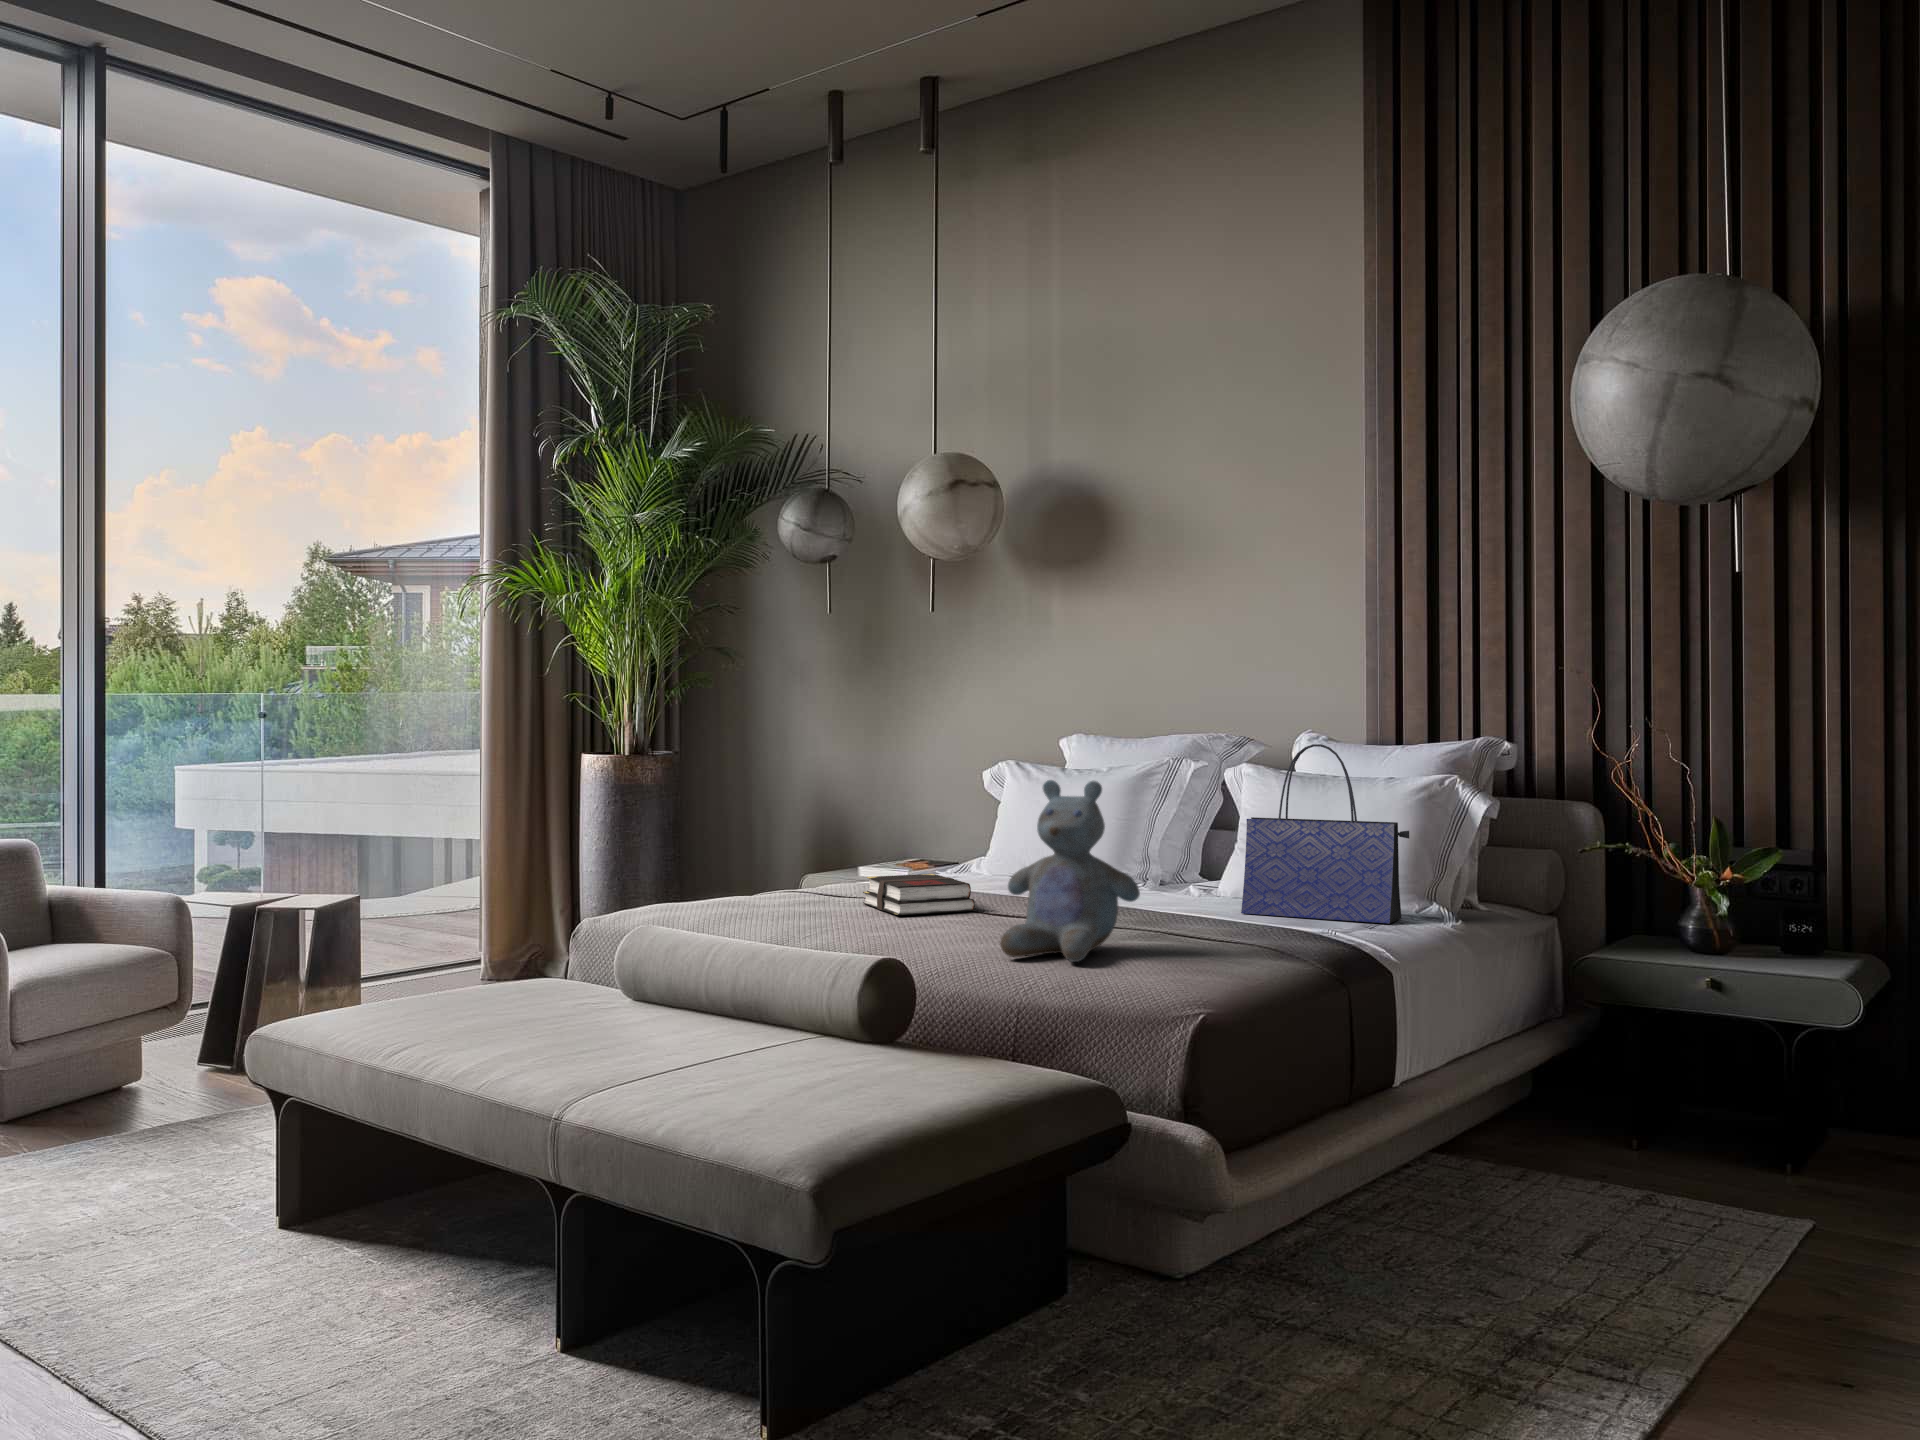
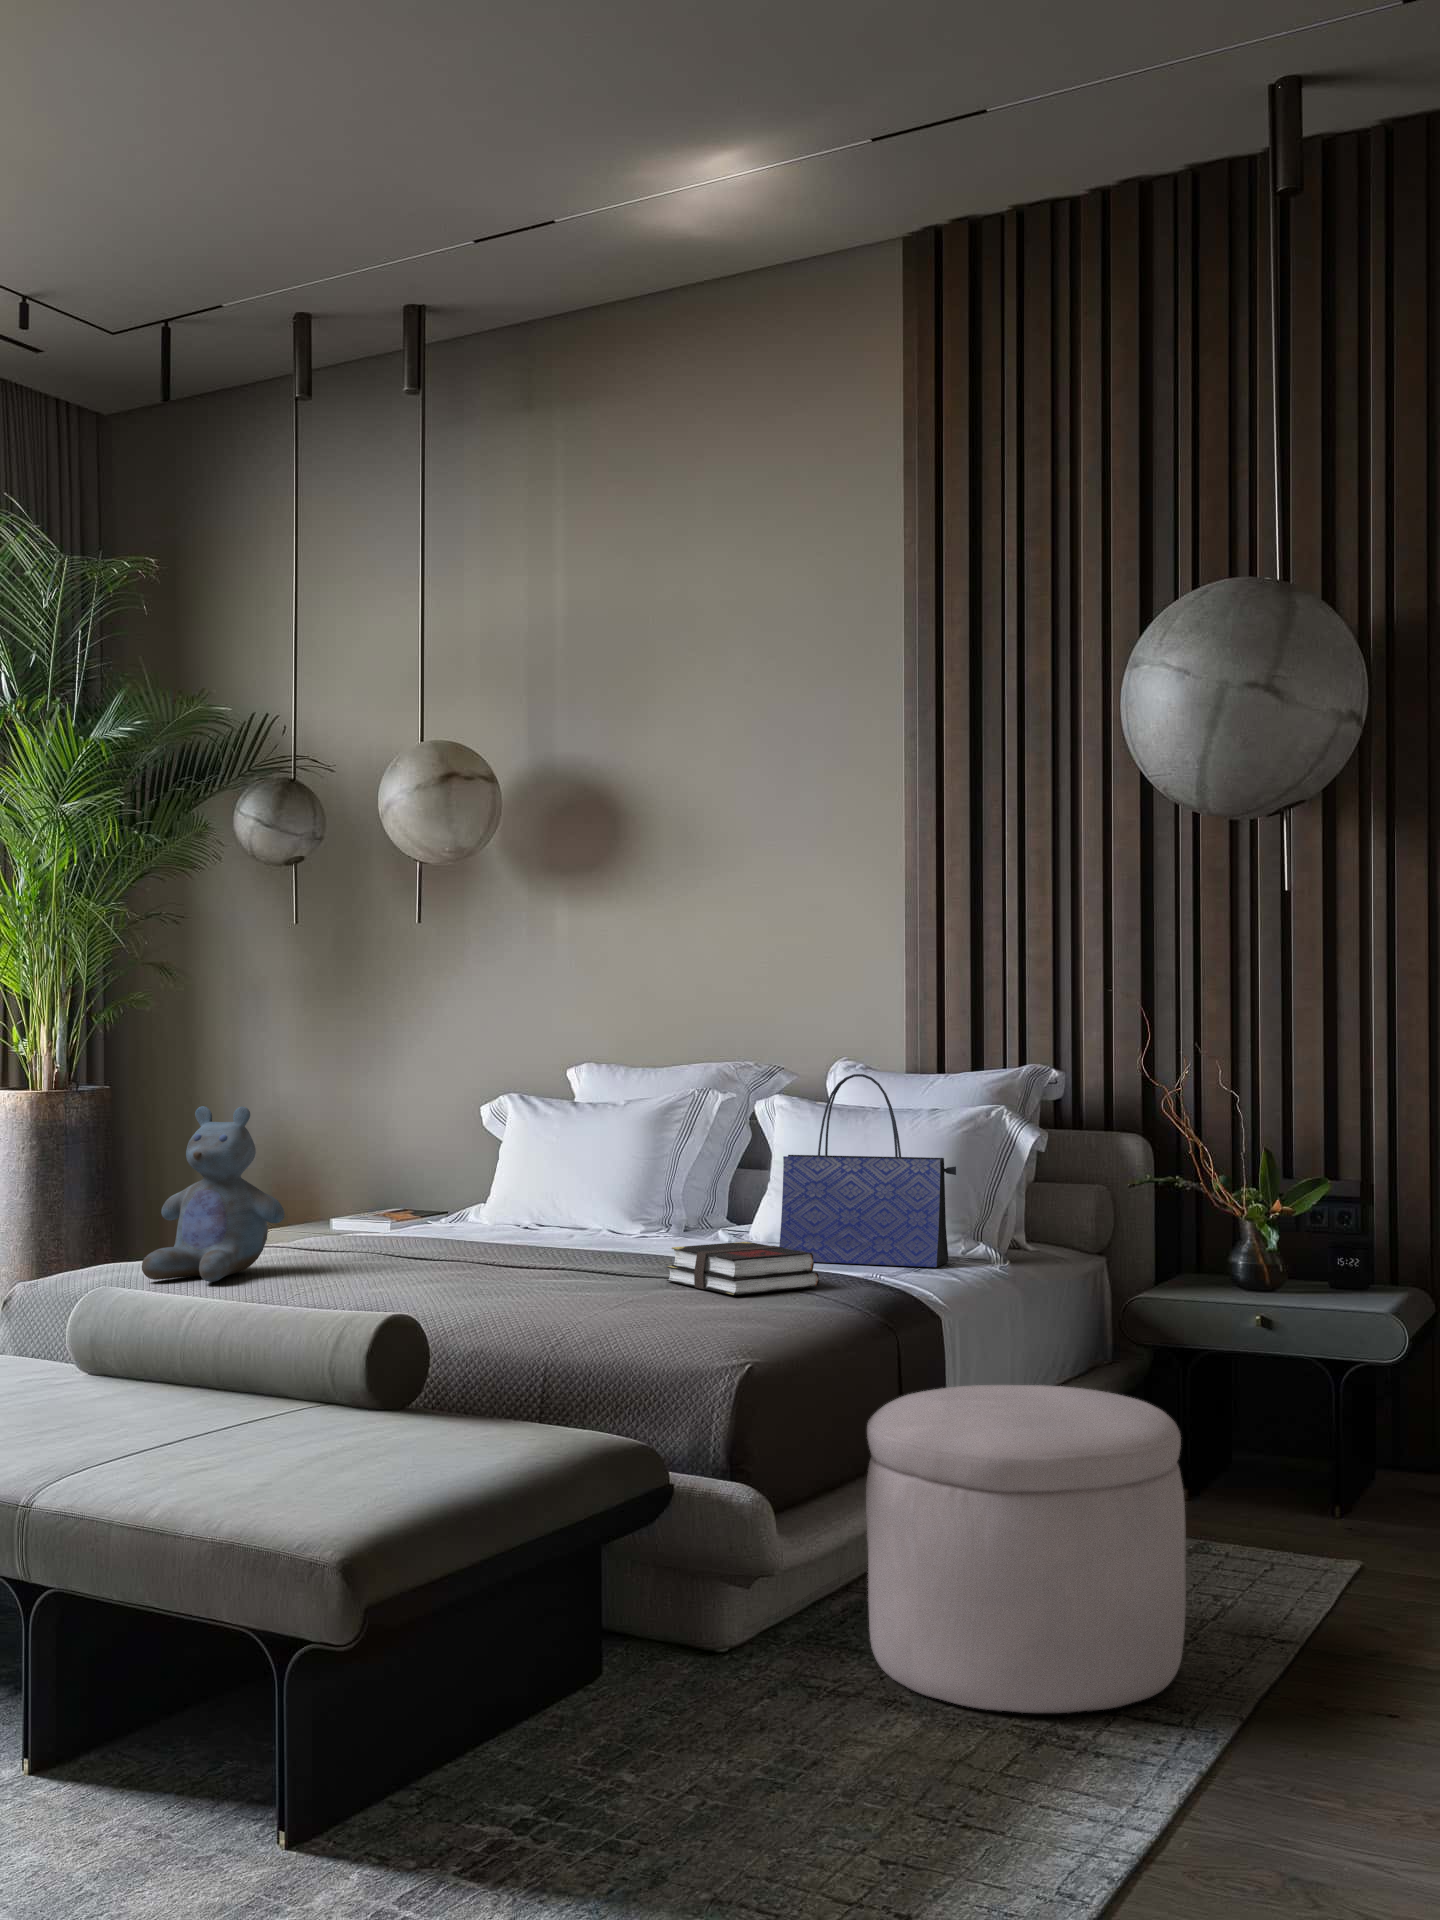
stuffed bear: present [1000,780,1140,962] -> present [142,1106,285,1282]
book: present [863,874,975,915] -> present [667,1242,819,1295]
ottoman: none [1316,1040,1635,1366] -> present [866,1385,1186,1713]

